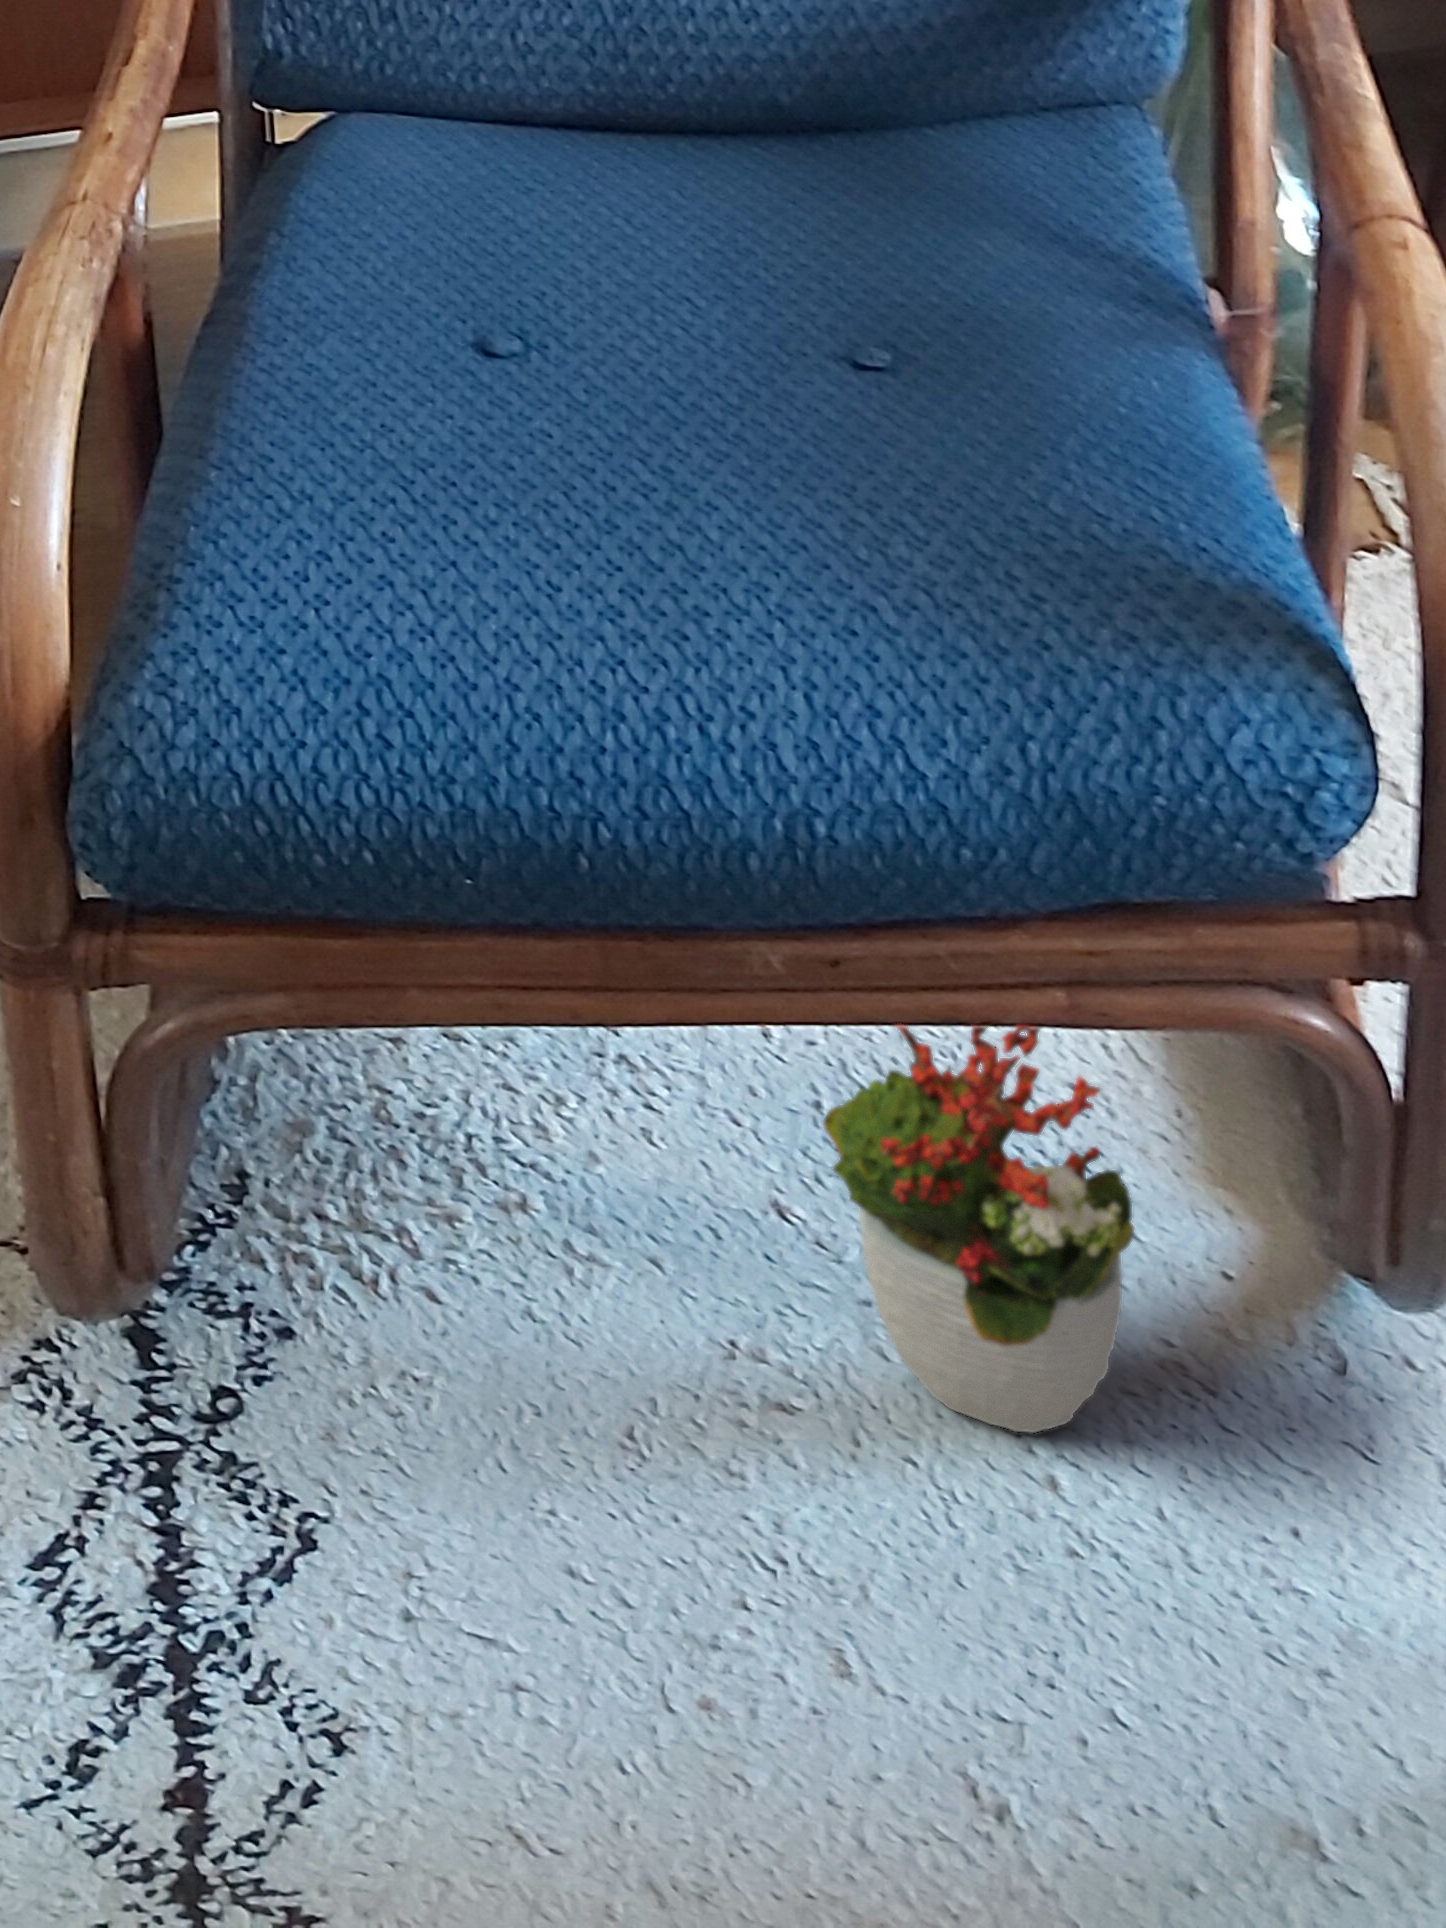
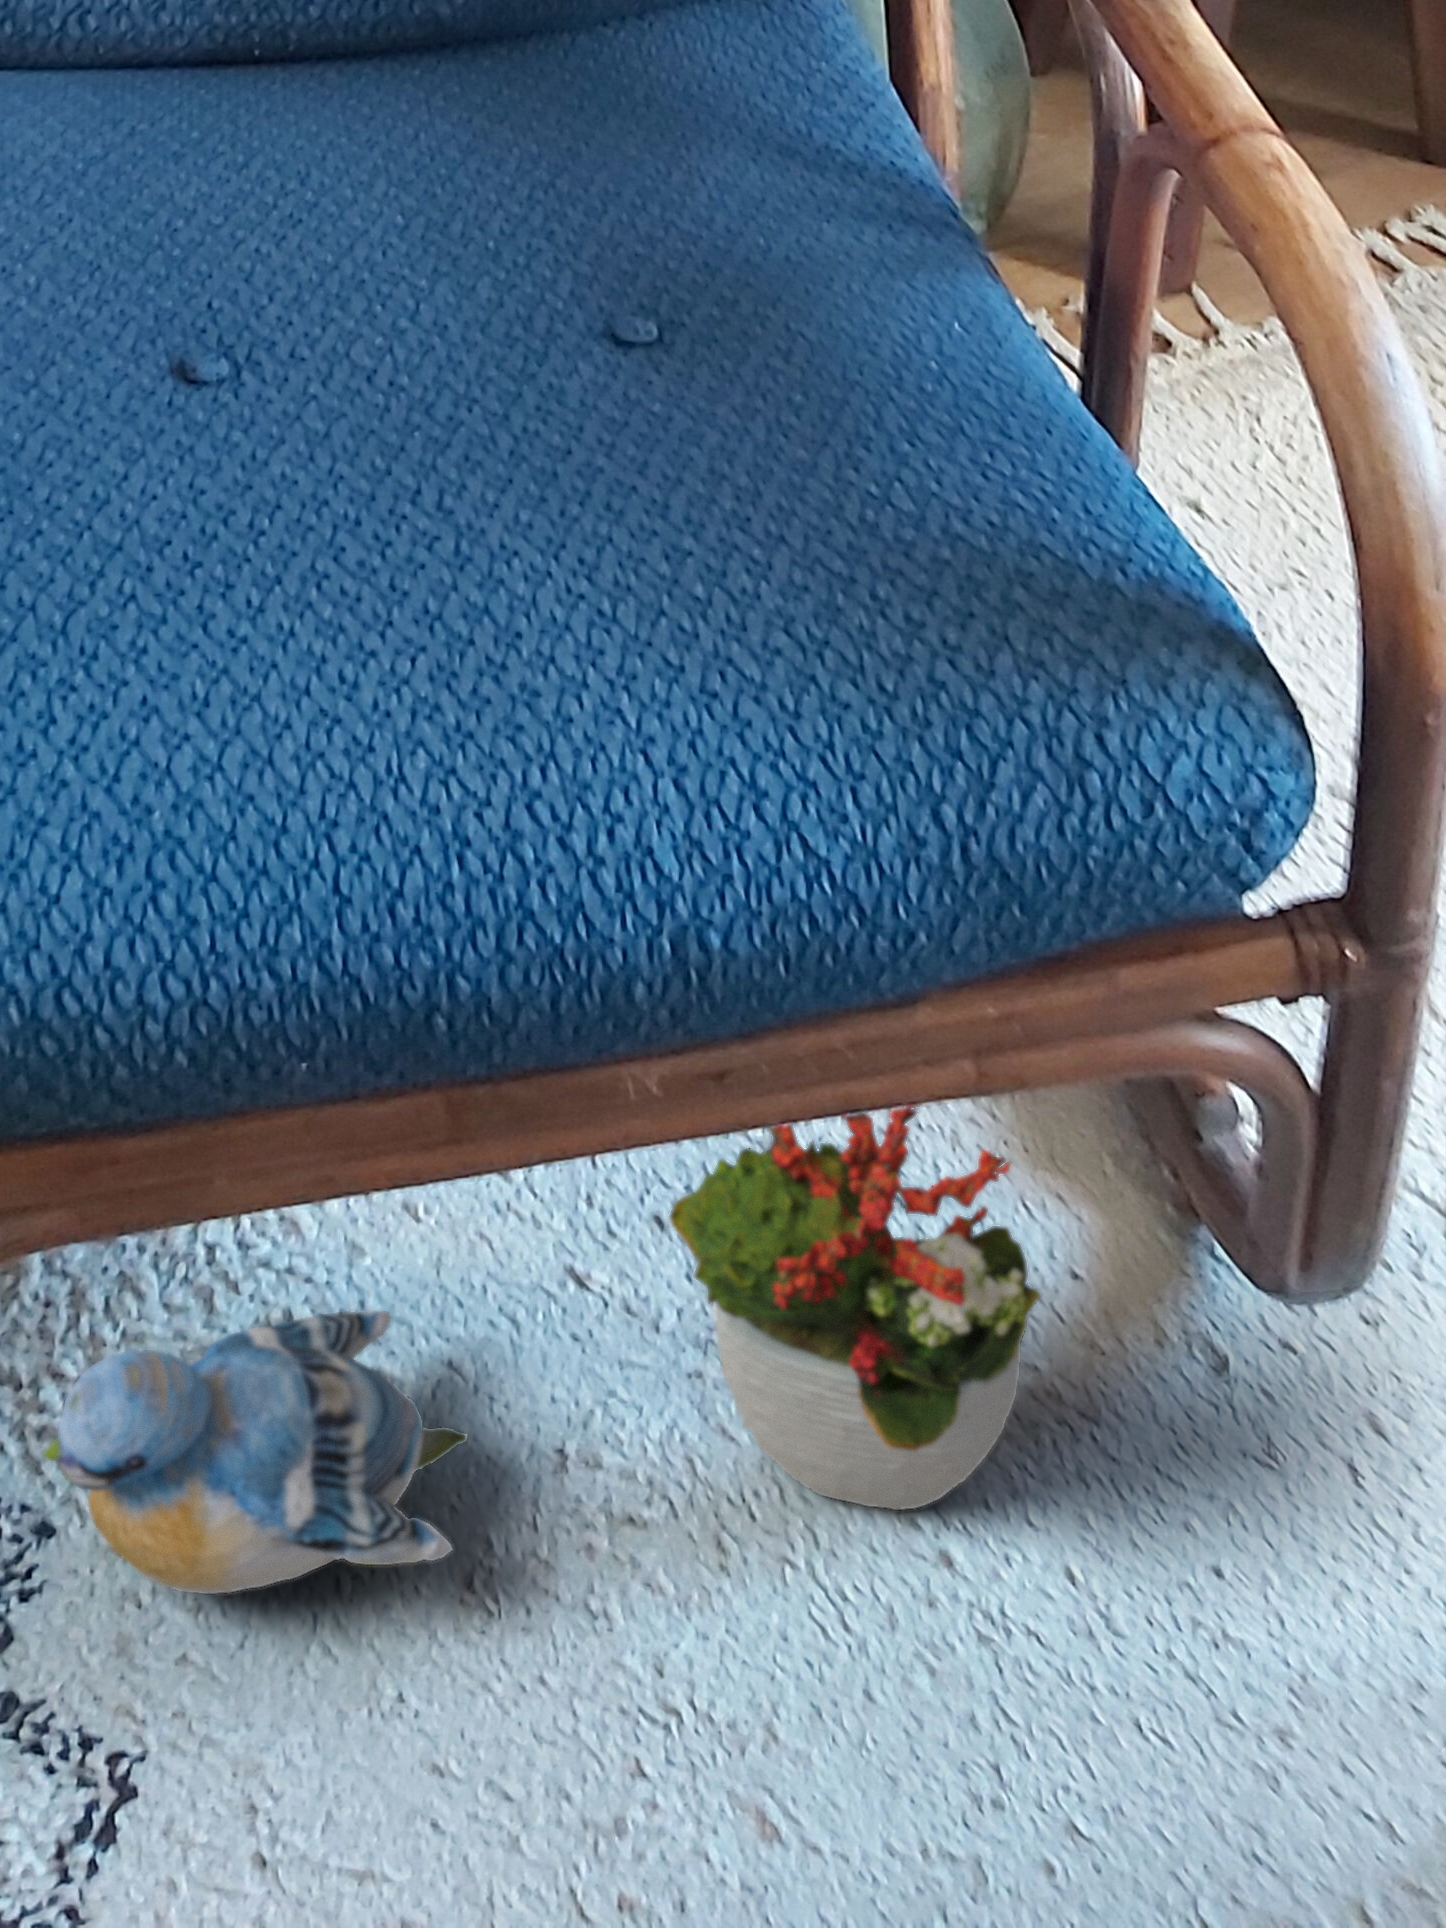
plush toy: none [273,1168,648,1397] -> present [44,1310,467,1594]

